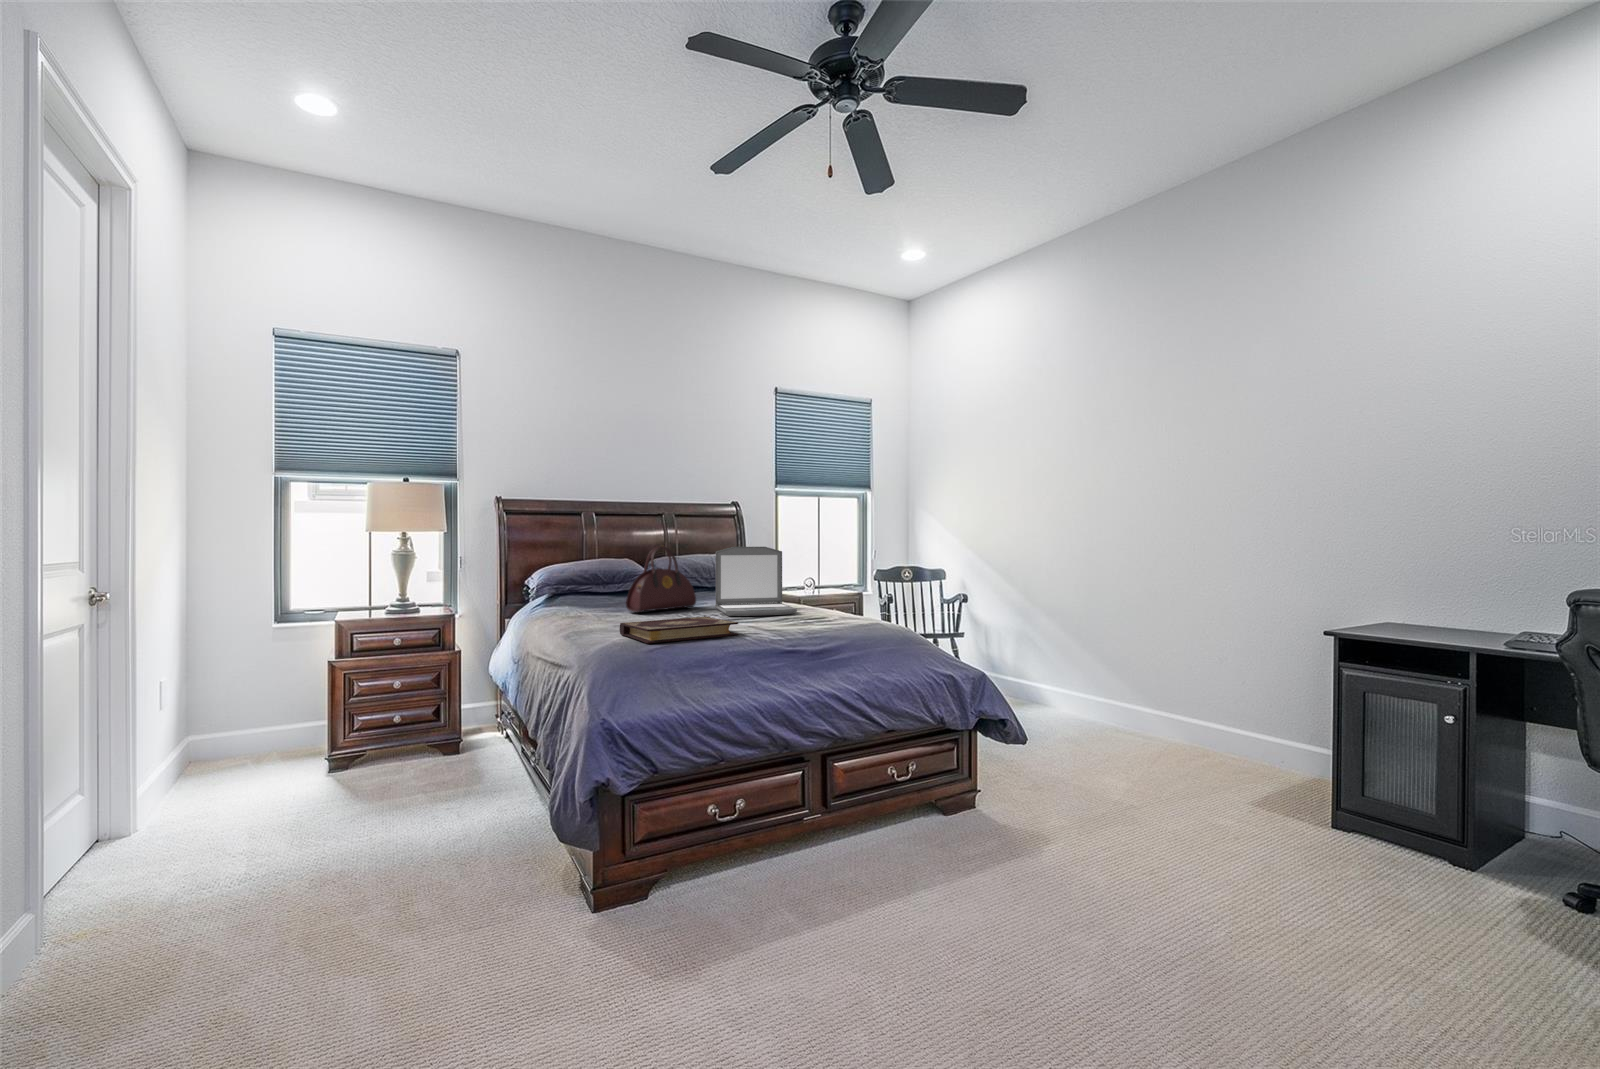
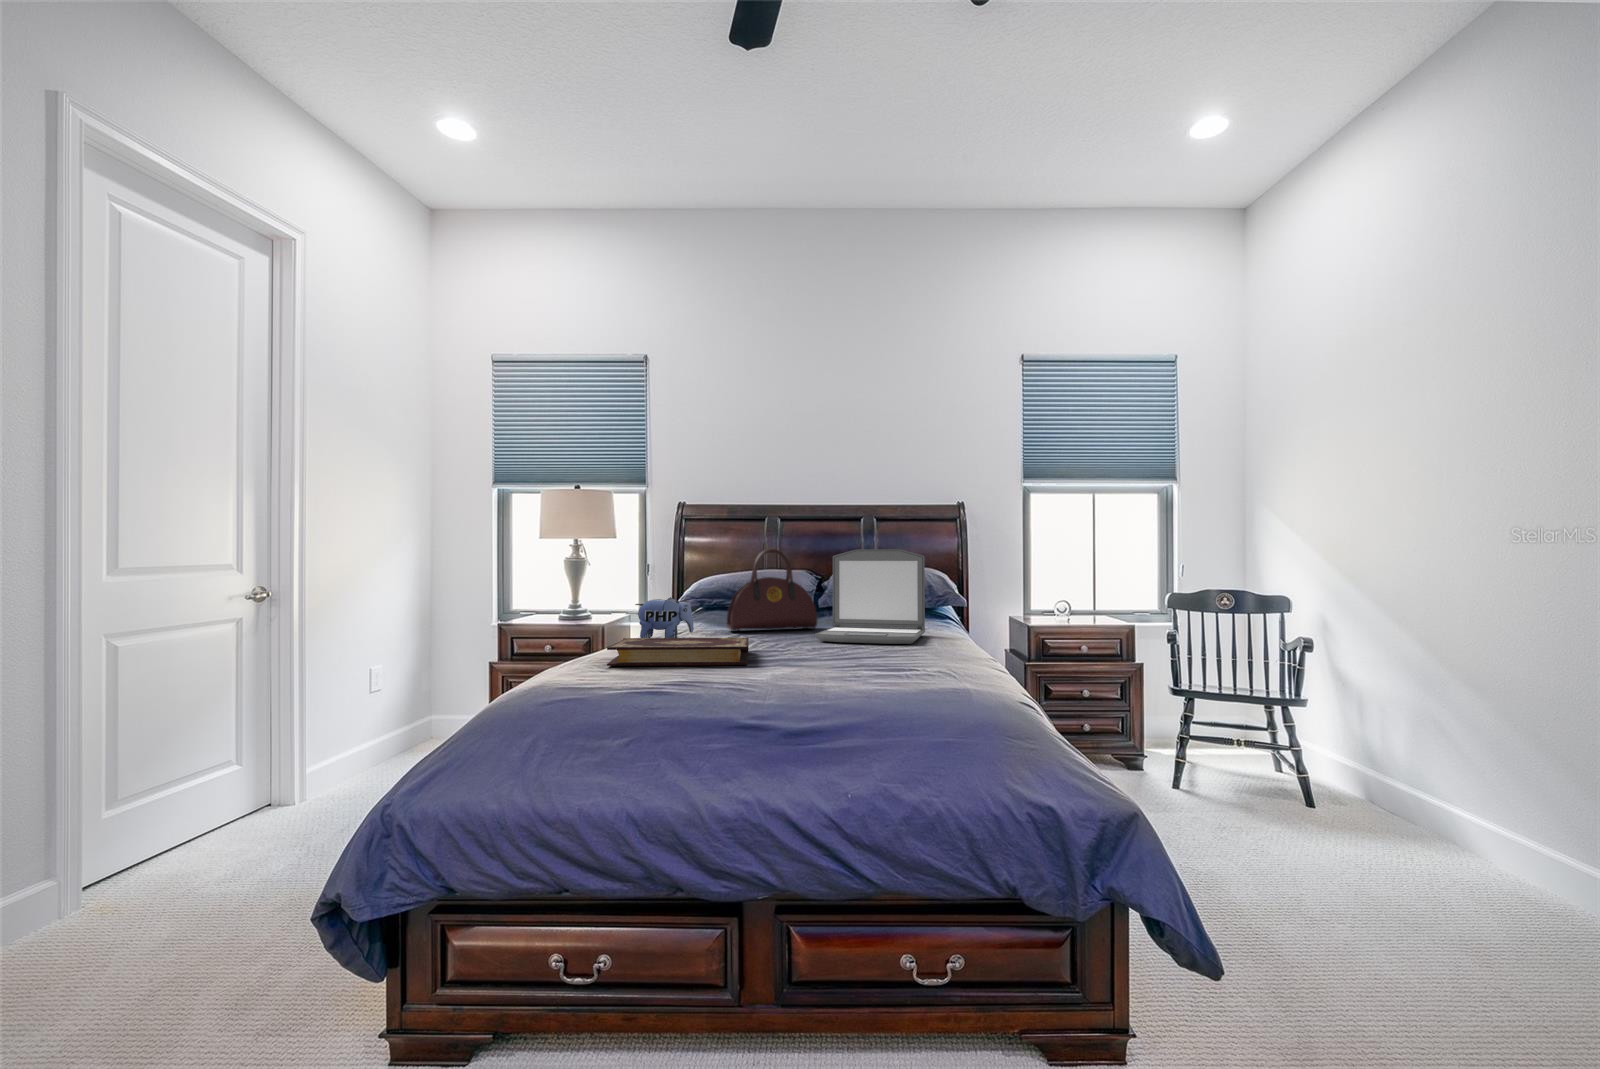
plush toy: none [586,588,631,624] -> present [635,597,694,638]

